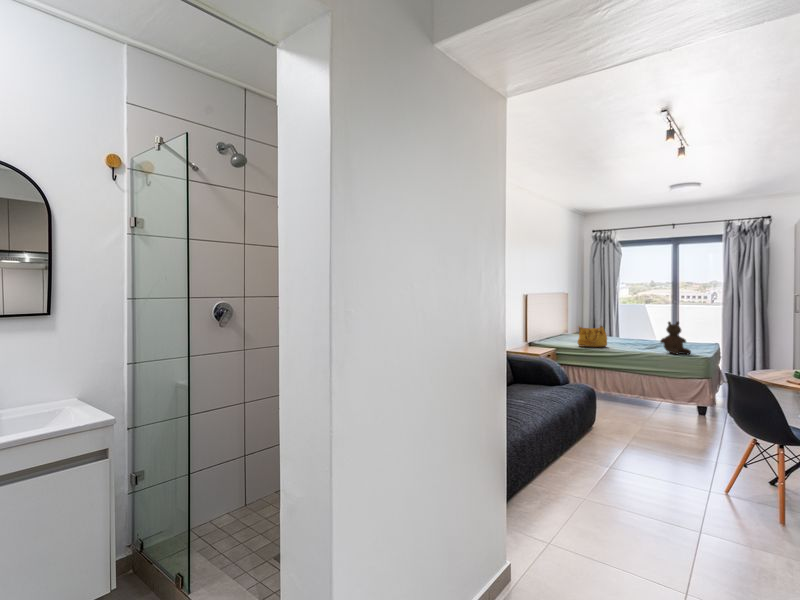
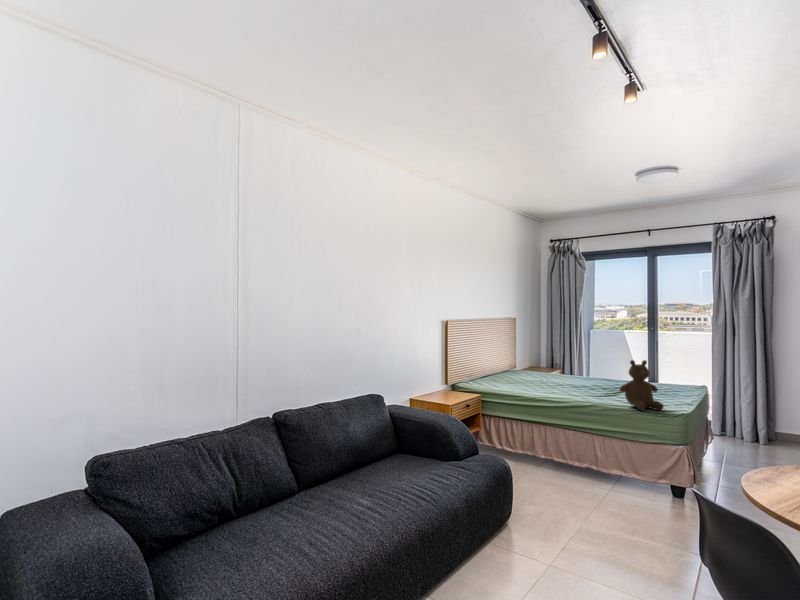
handbag: present [578,326,607,347] -> none [511,362,552,394]

